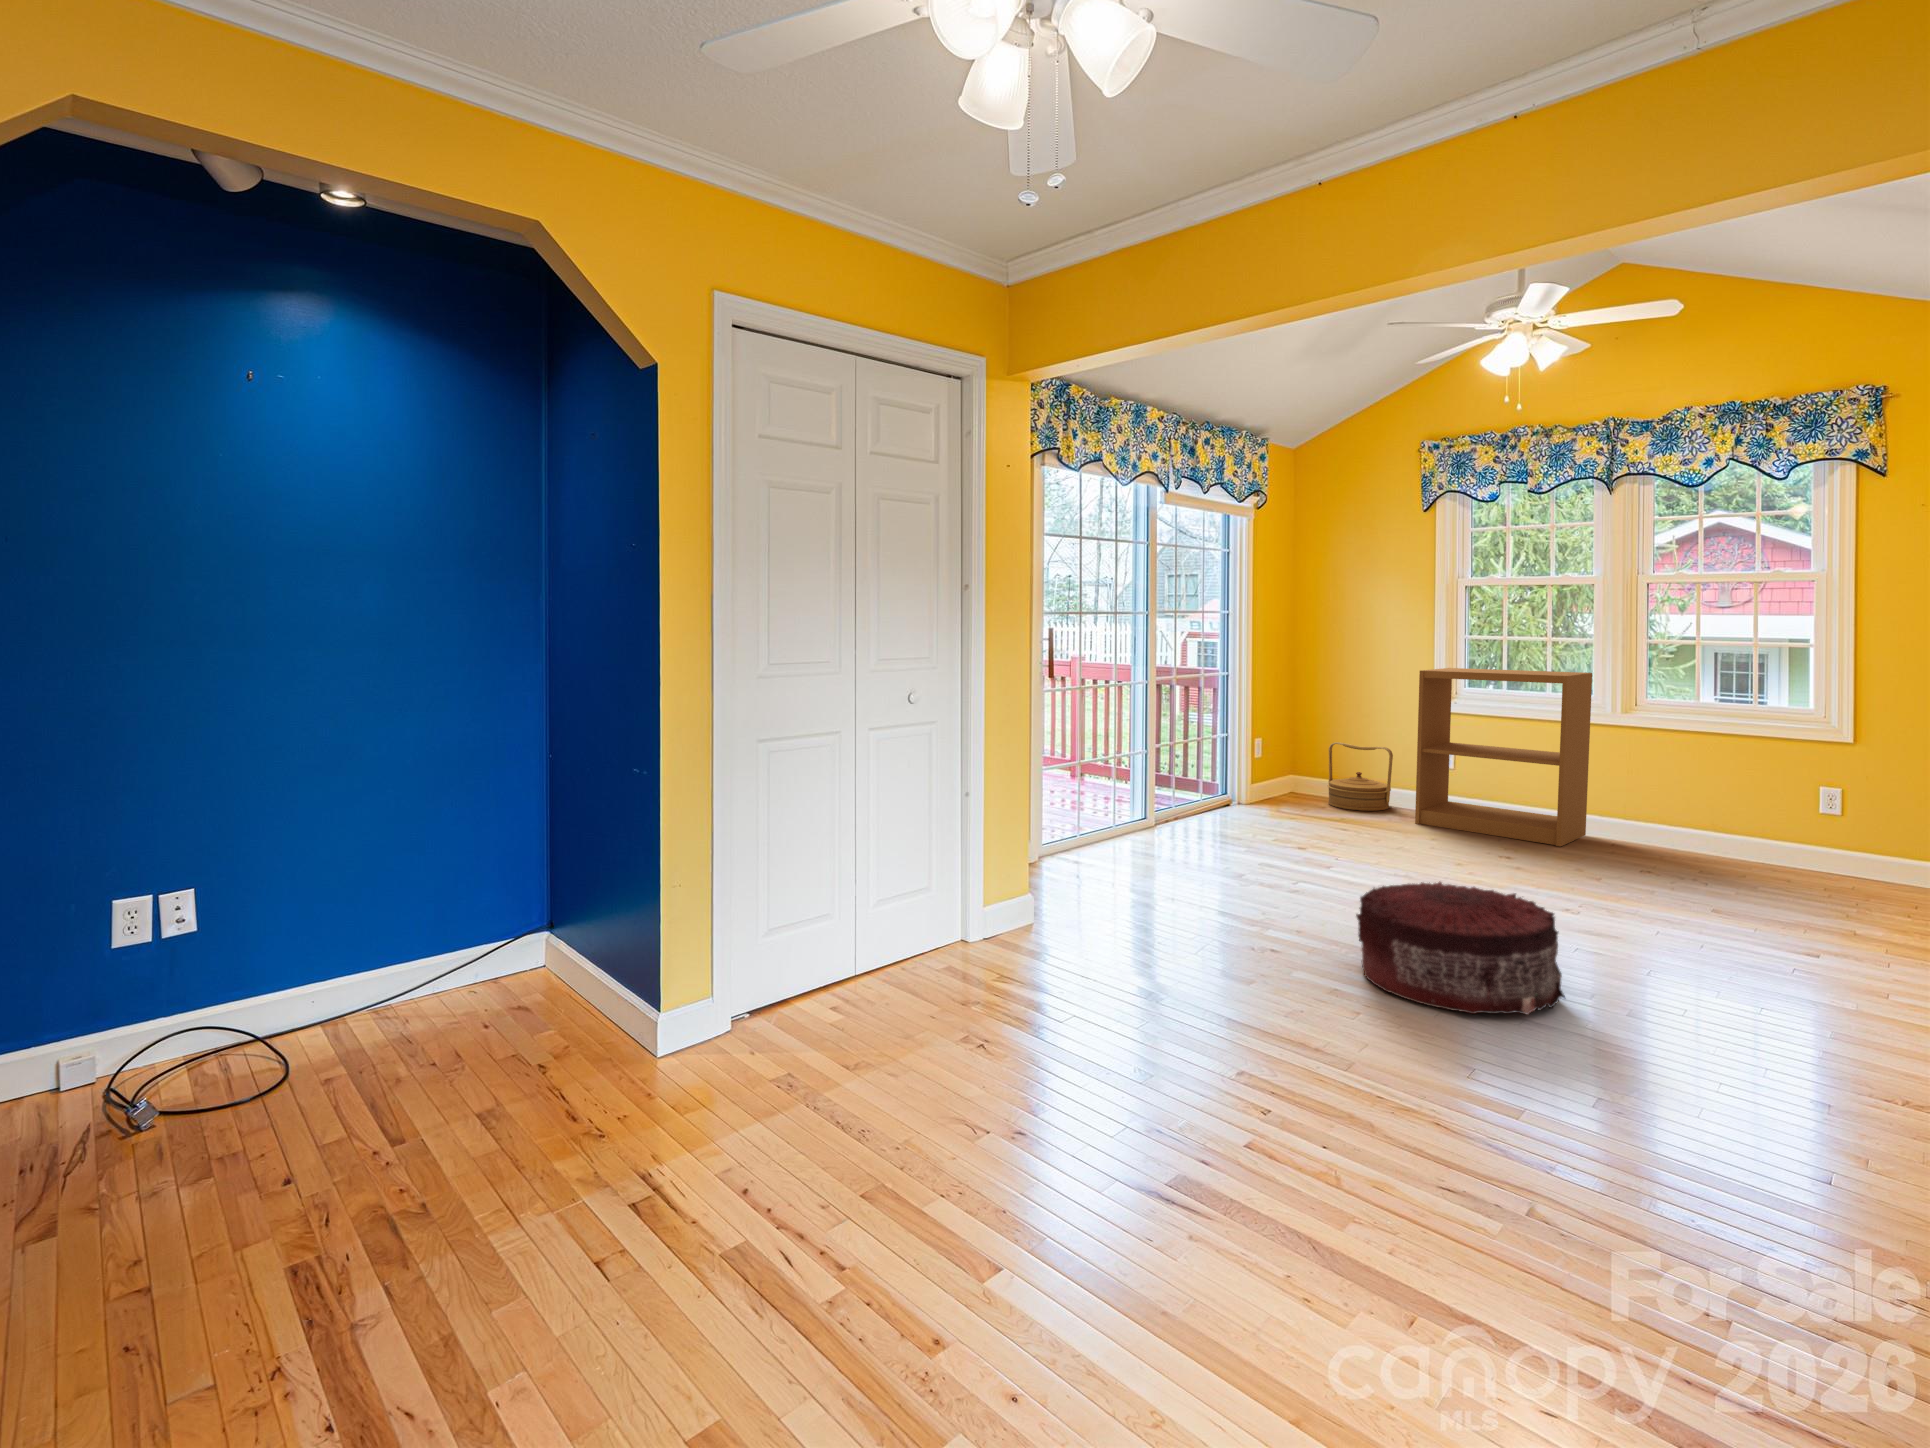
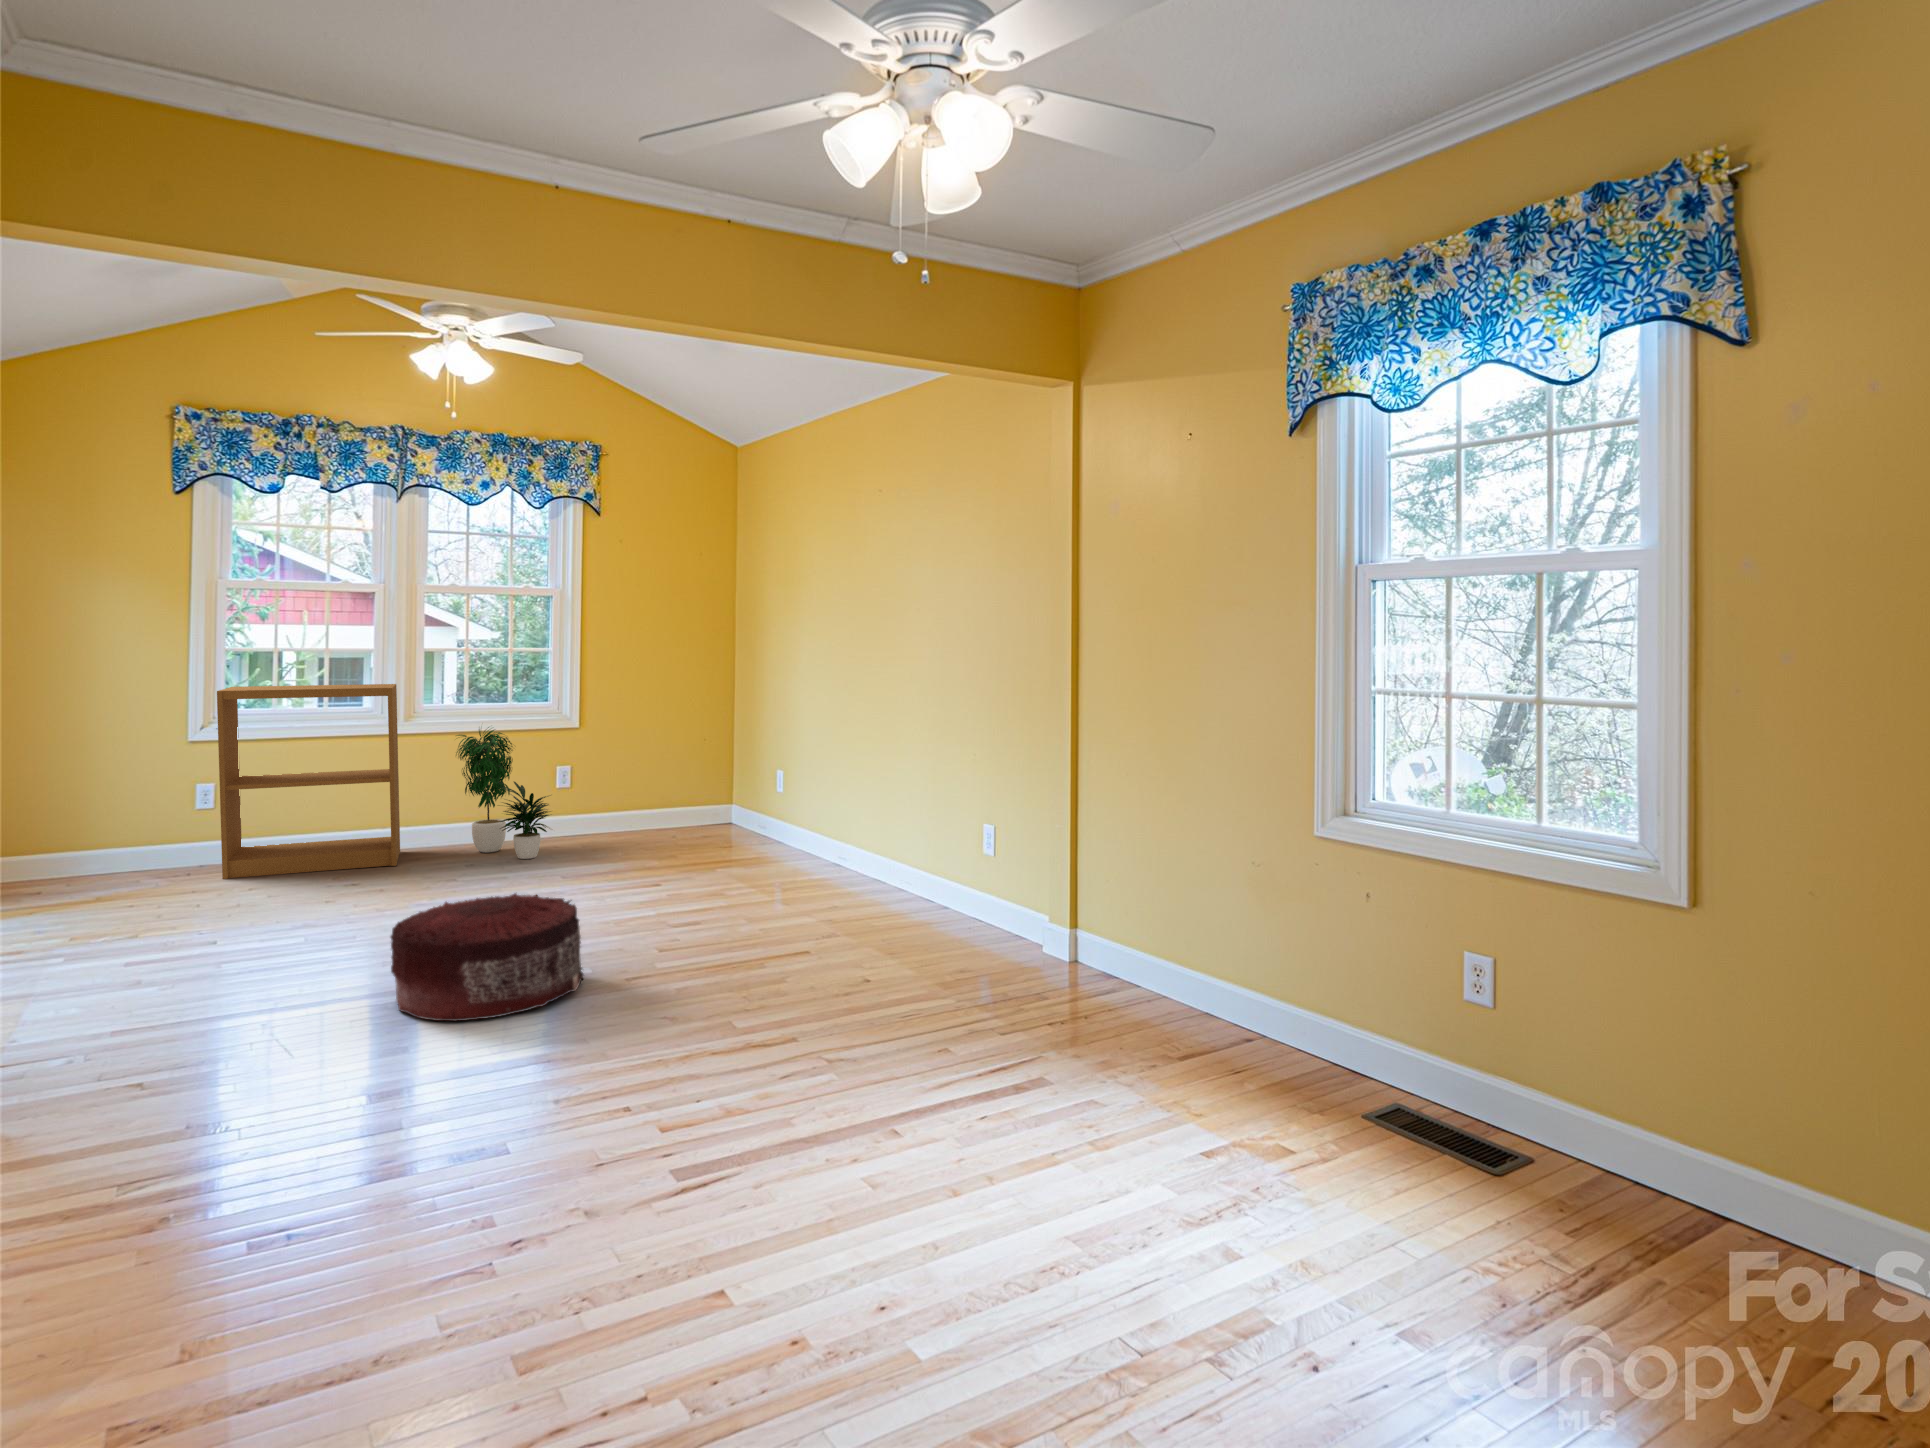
potted plant: none [1642,718,1749,875] -> present [456,727,549,859]
woven basket: present [1328,742,1393,811] -> none [63,793,169,884]

